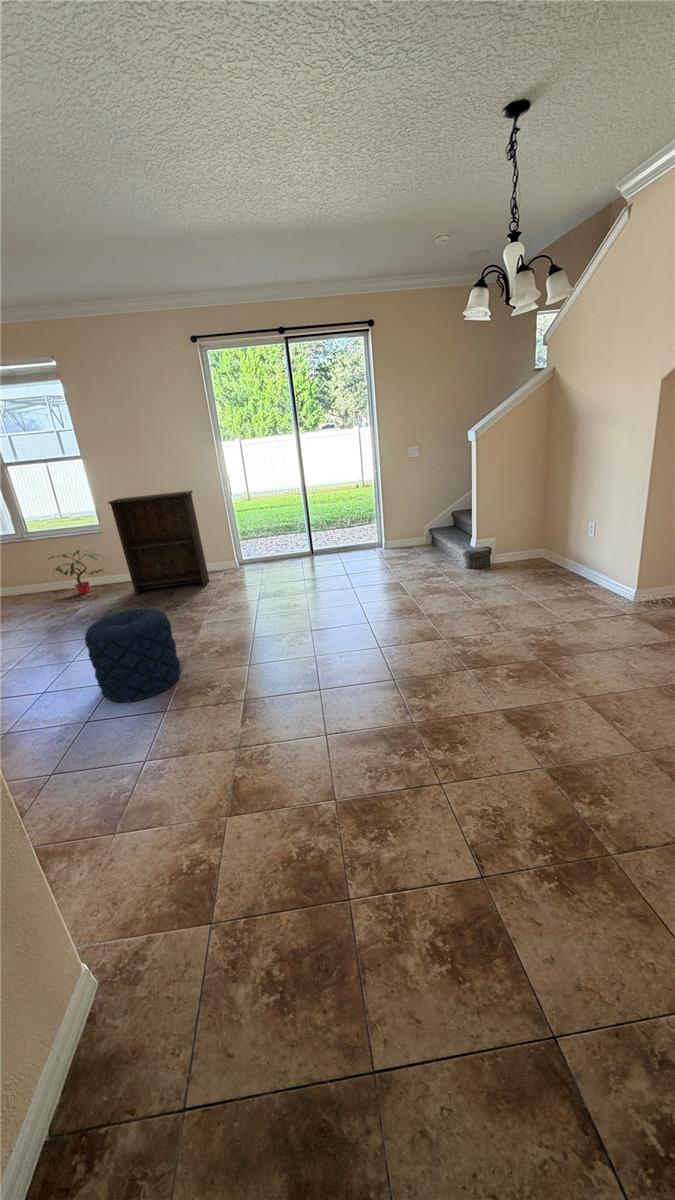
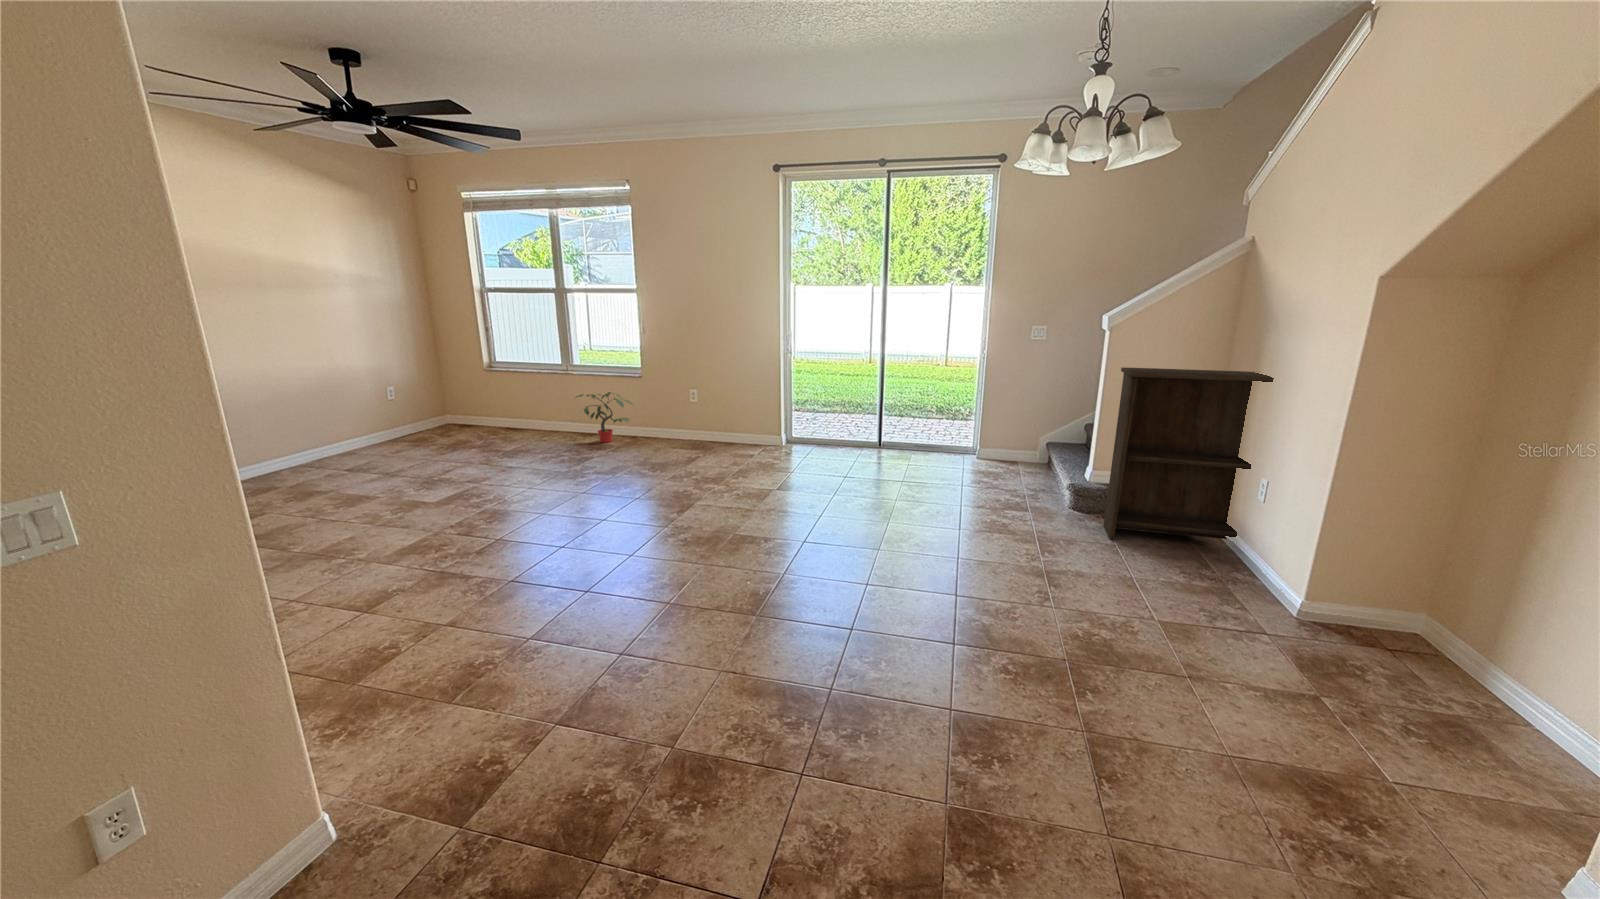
bookshelf: present [108,491,209,595] -> present [1103,367,1274,539]
pouf: present [85,607,180,702] -> none [534,469,631,573]

